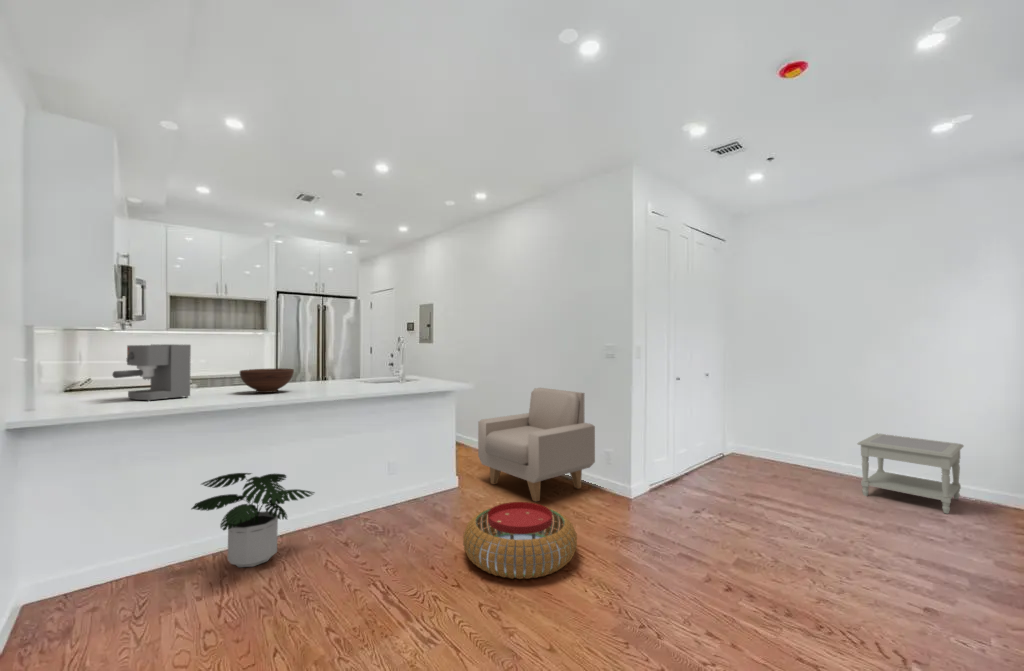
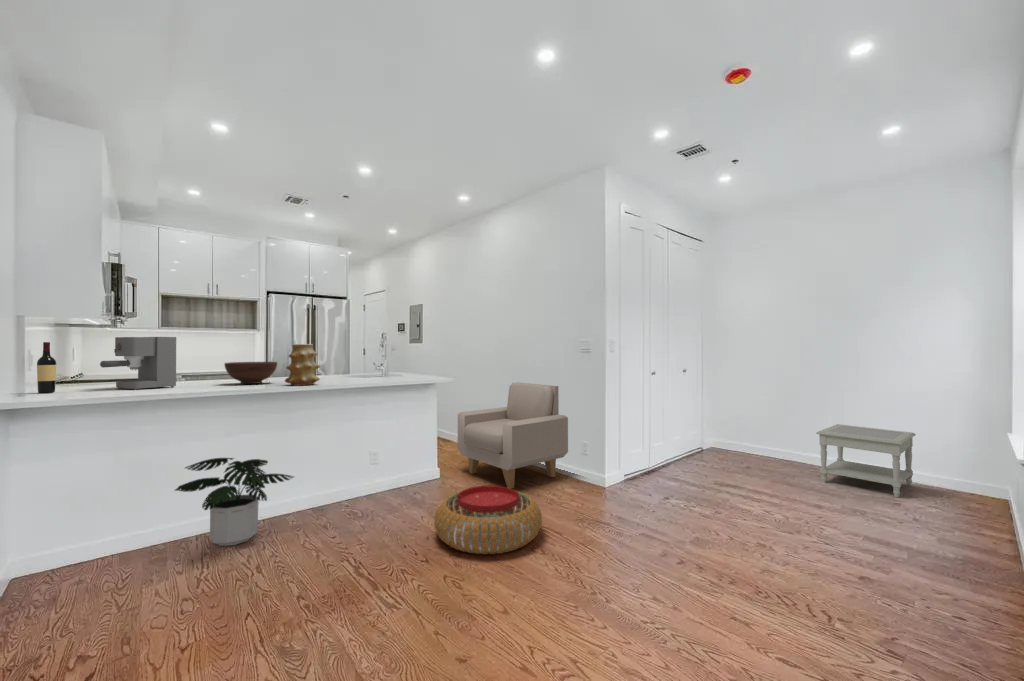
vase: none [303,351,340,395] -> present [285,344,320,386]
wine bottle: none [47,352,67,406] -> present [37,342,56,393]

